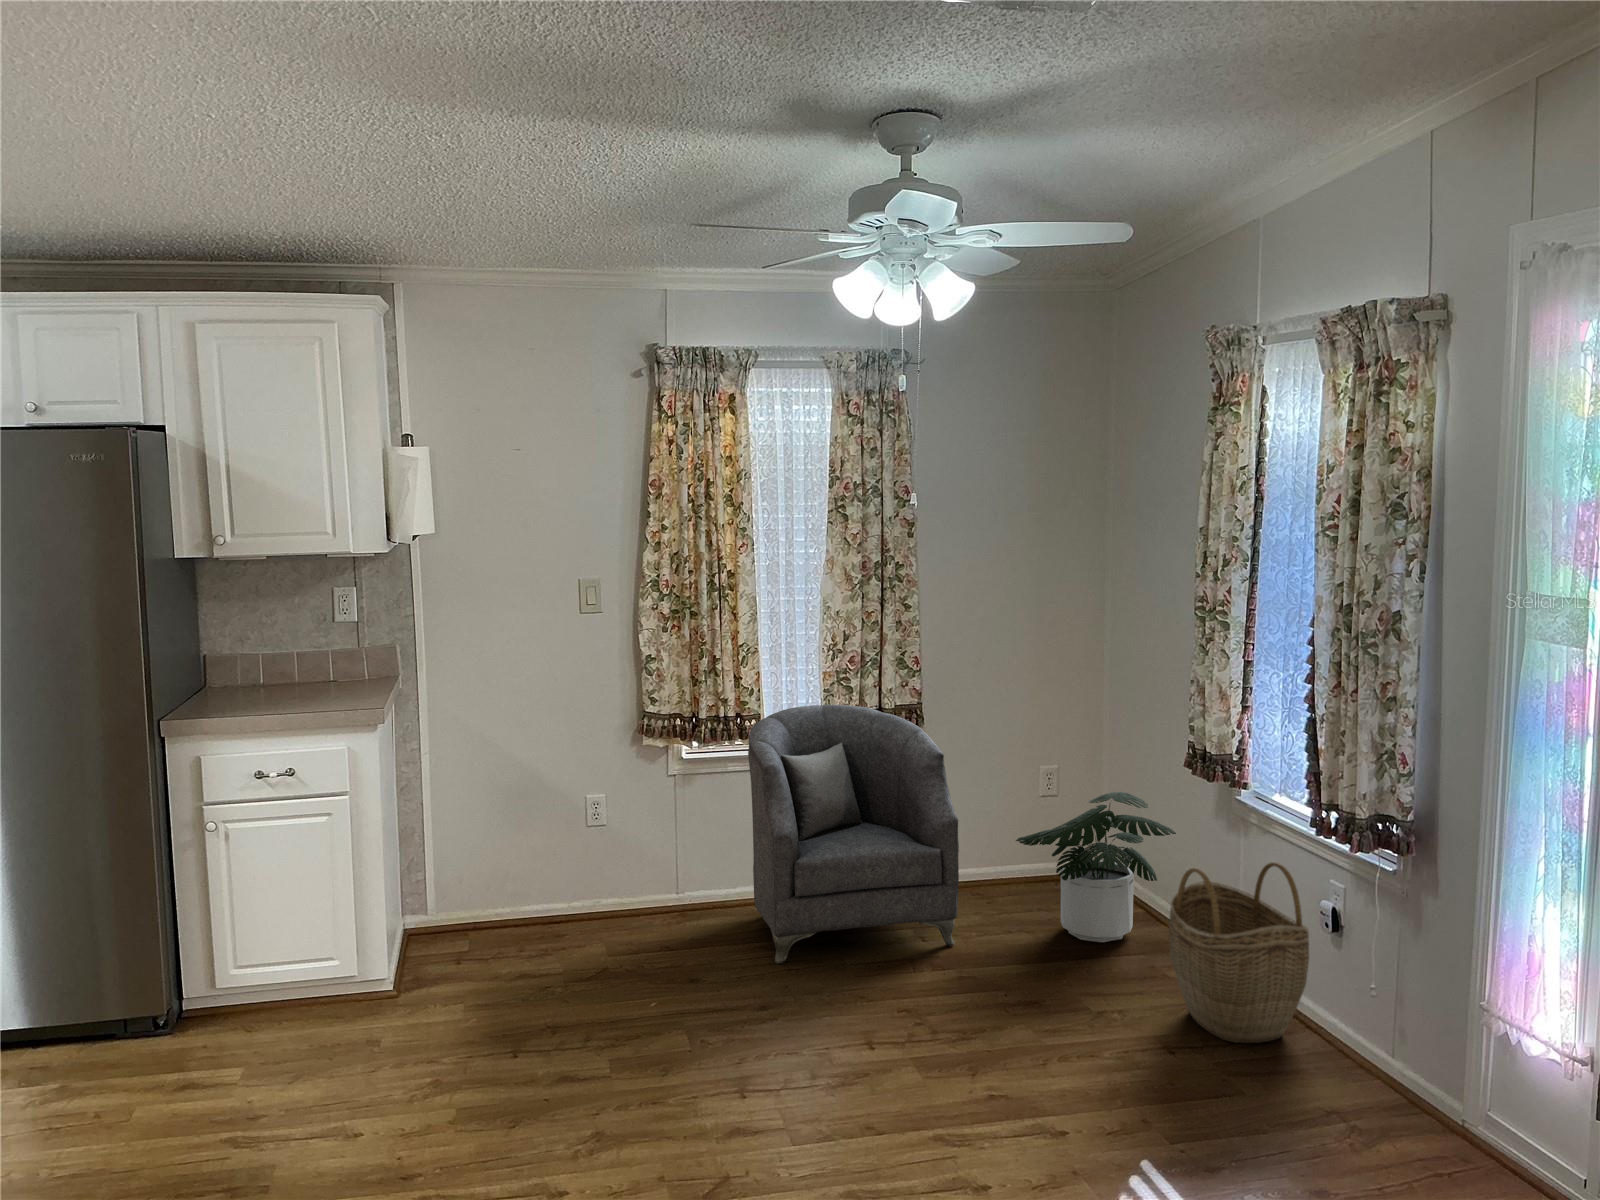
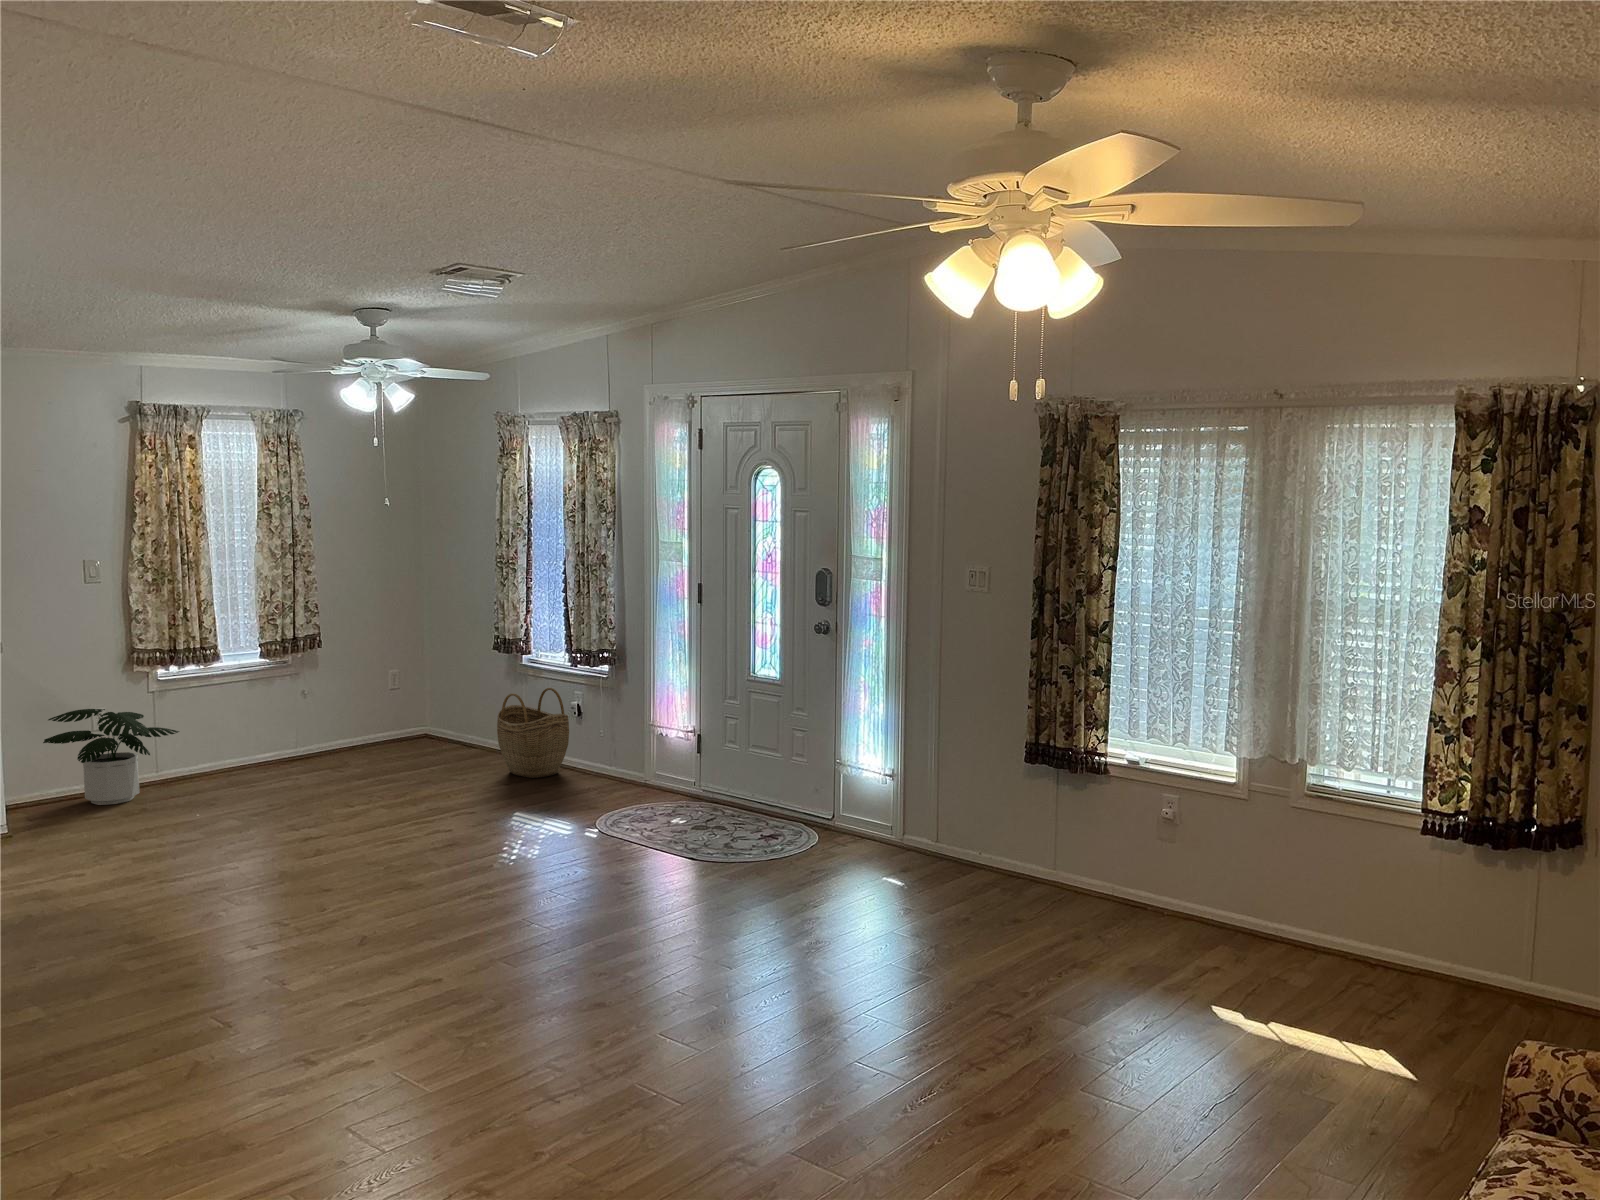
armchair: present [748,705,959,964] -> none [217,636,366,791]
potted plant: present [1016,792,1176,942] -> present [43,709,179,805]

